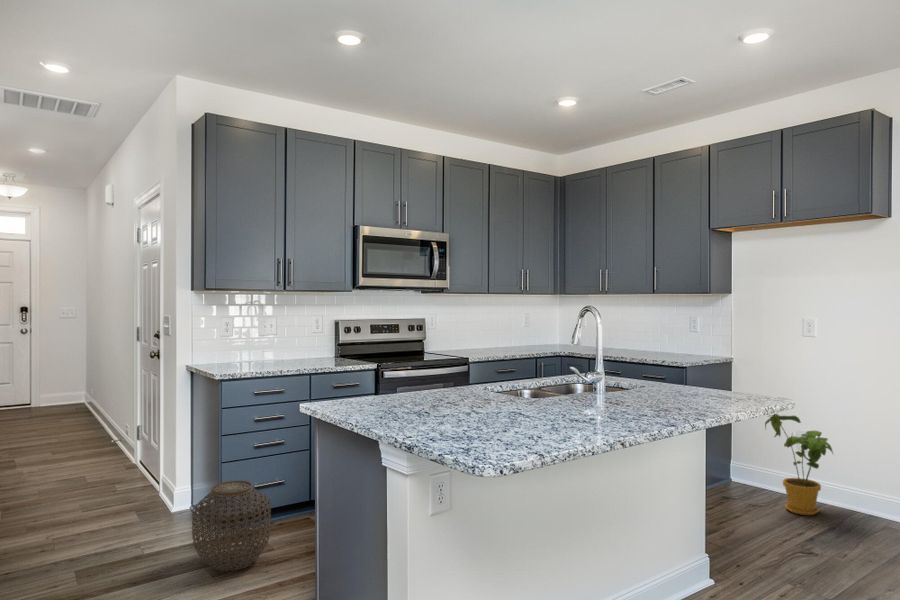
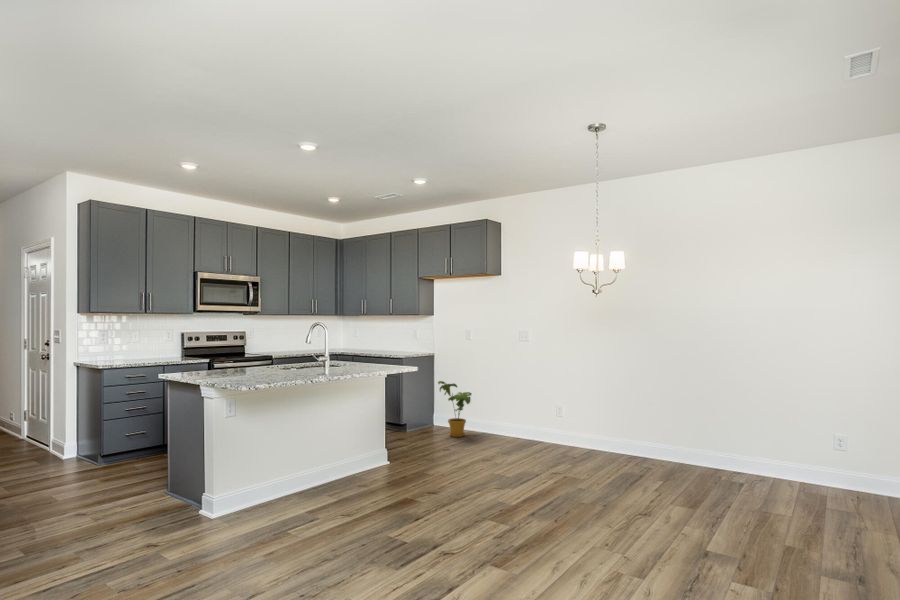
woven basket: present [192,481,271,571] -> none [87,428,138,479]

